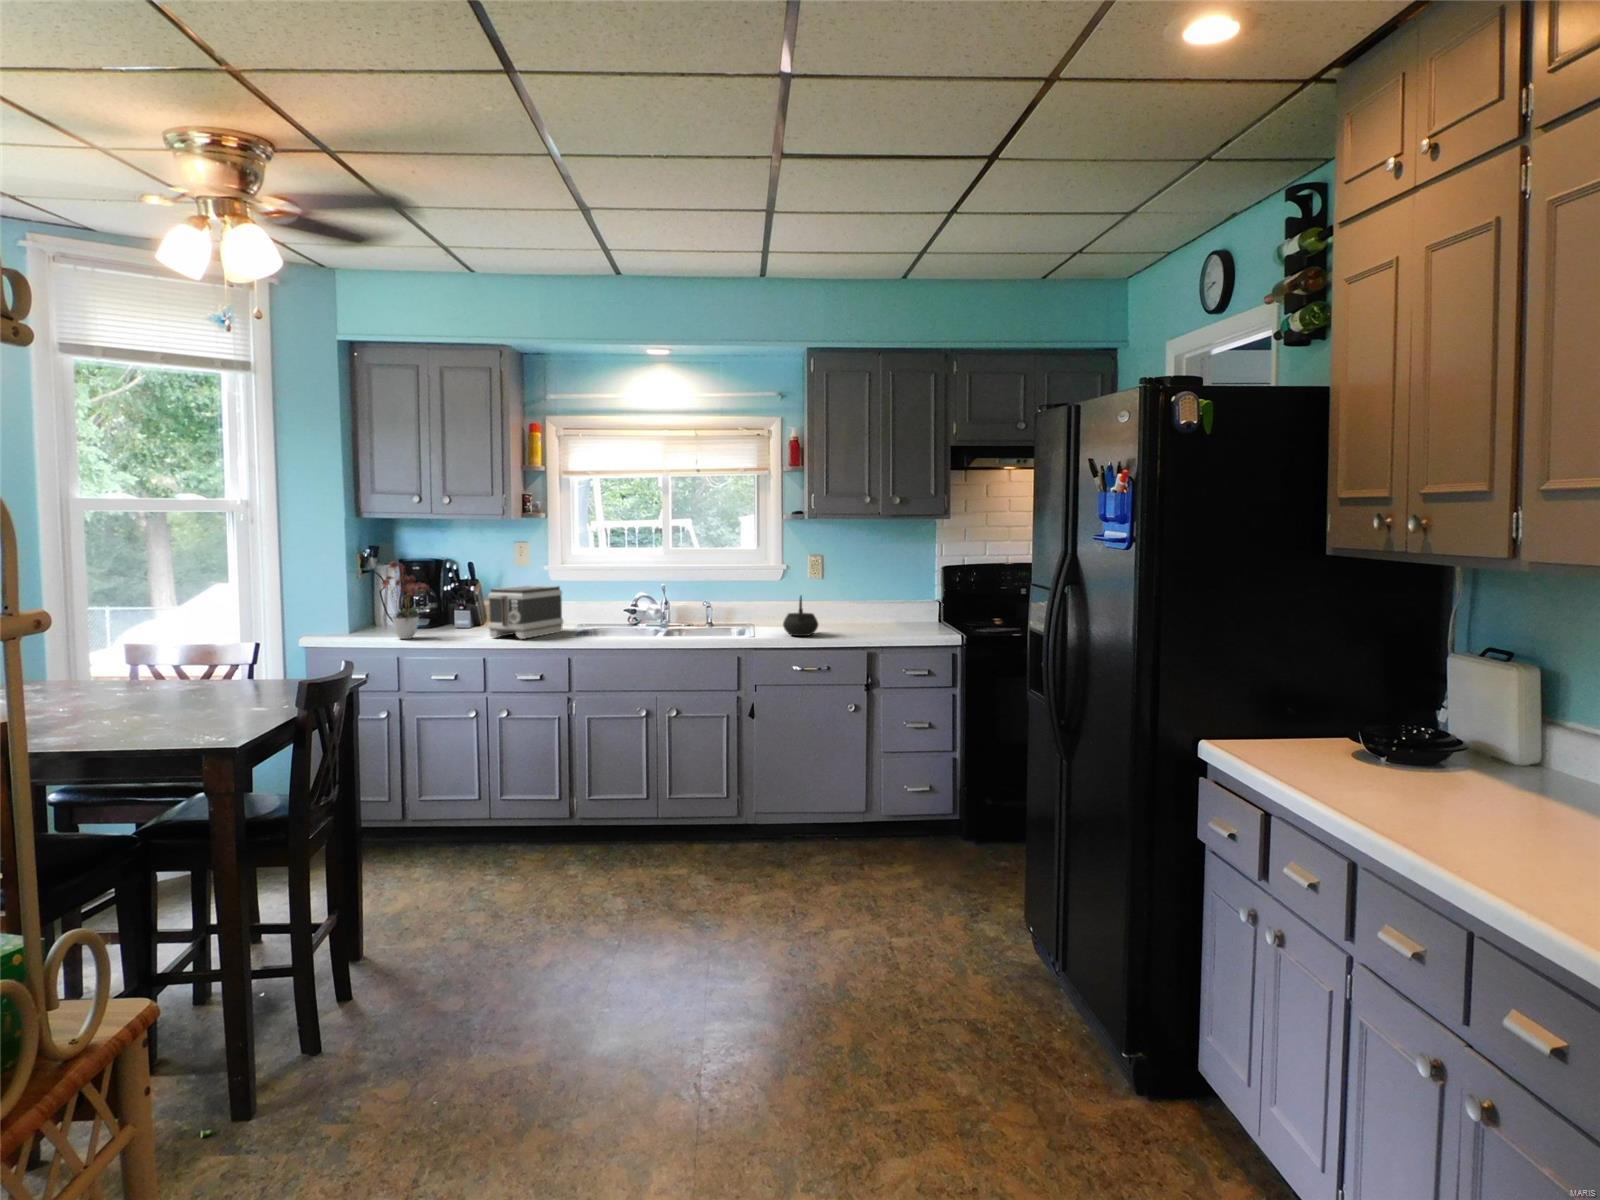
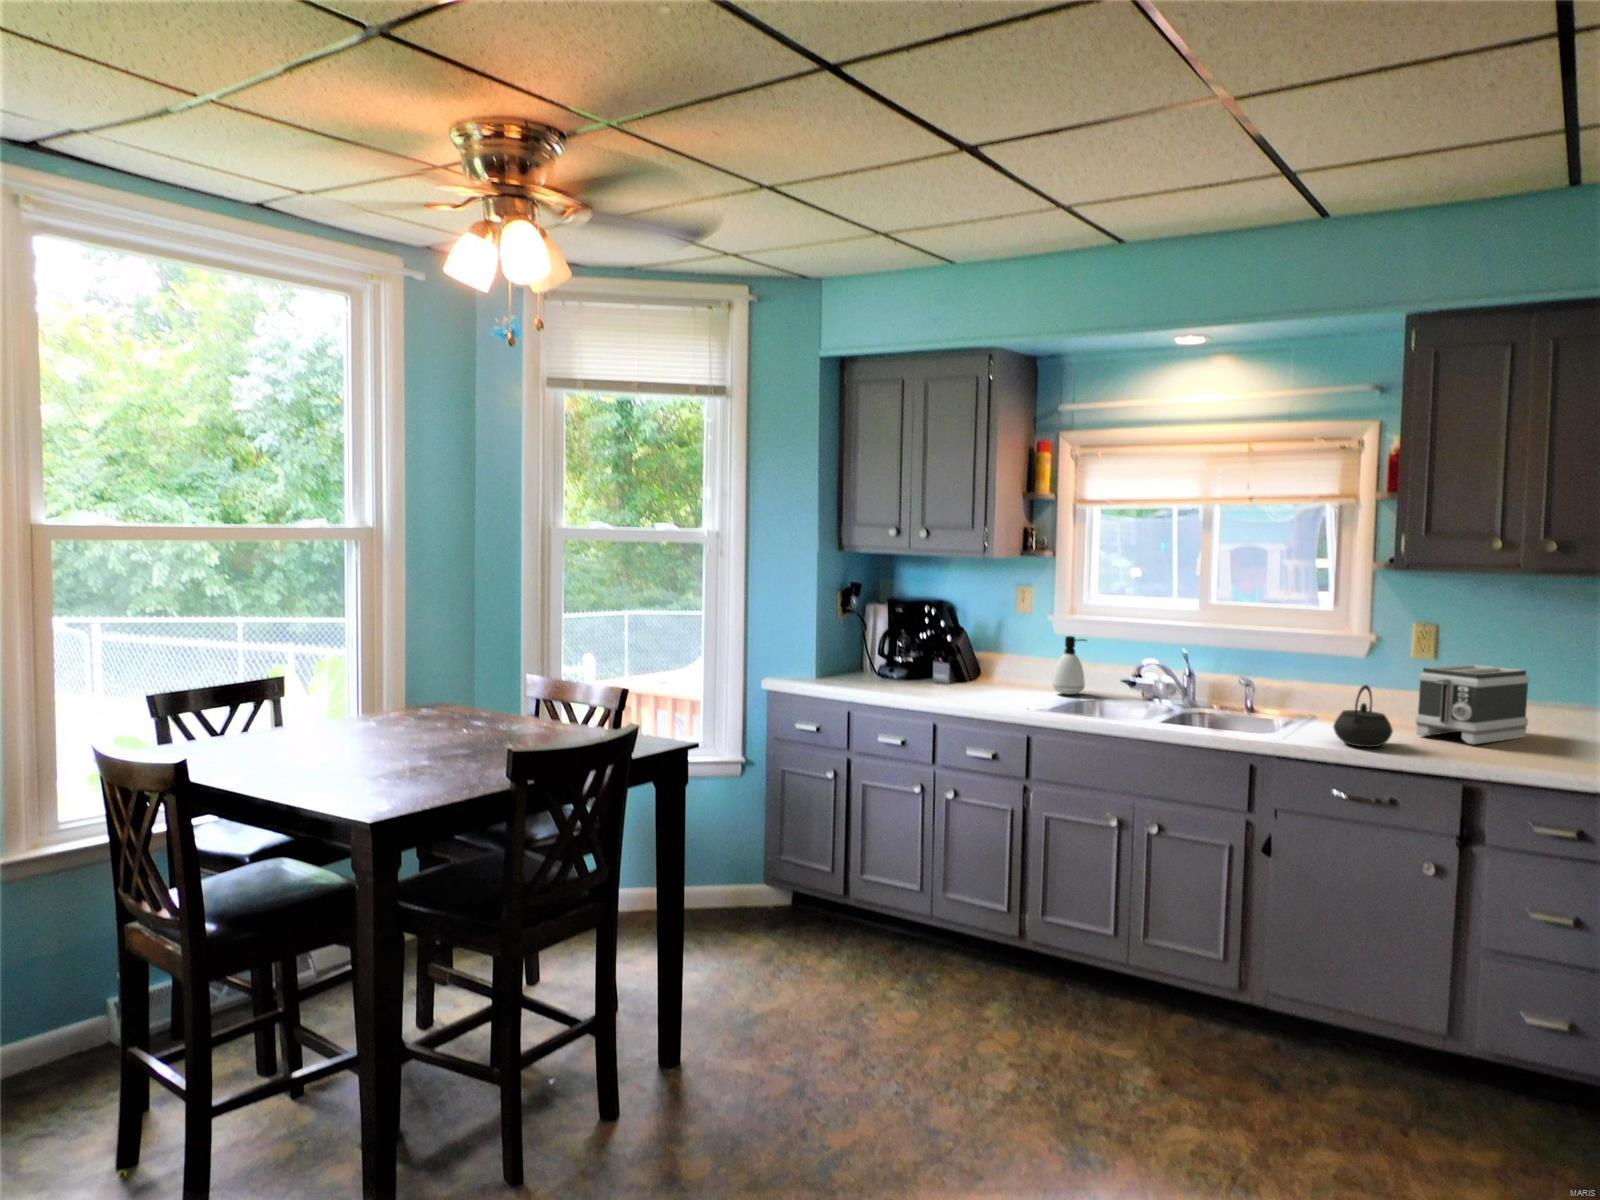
flower arrangement: present [382,562,430,639] -> none [847,598,899,690]
soap dispenser: none [561,580,587,626] -> present [1052,636,1086,694]
toaster: present [488,585,563,639] -> present [1415,665,1530,744]

